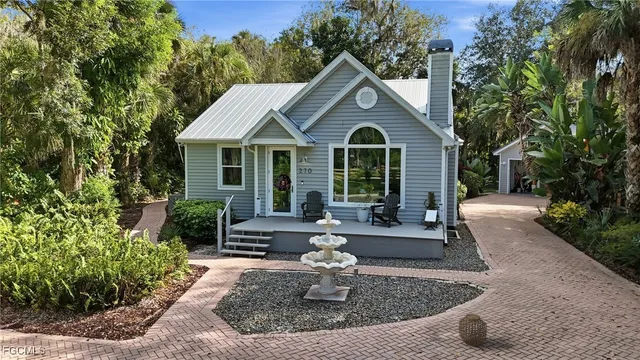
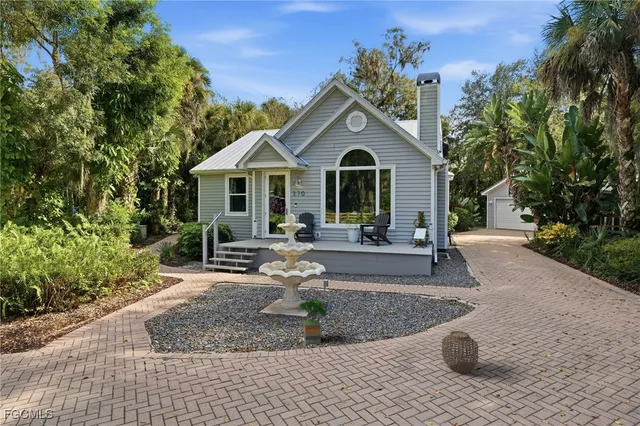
potted tree: none [338,288,363,326] -> present [299,299,326,344]

